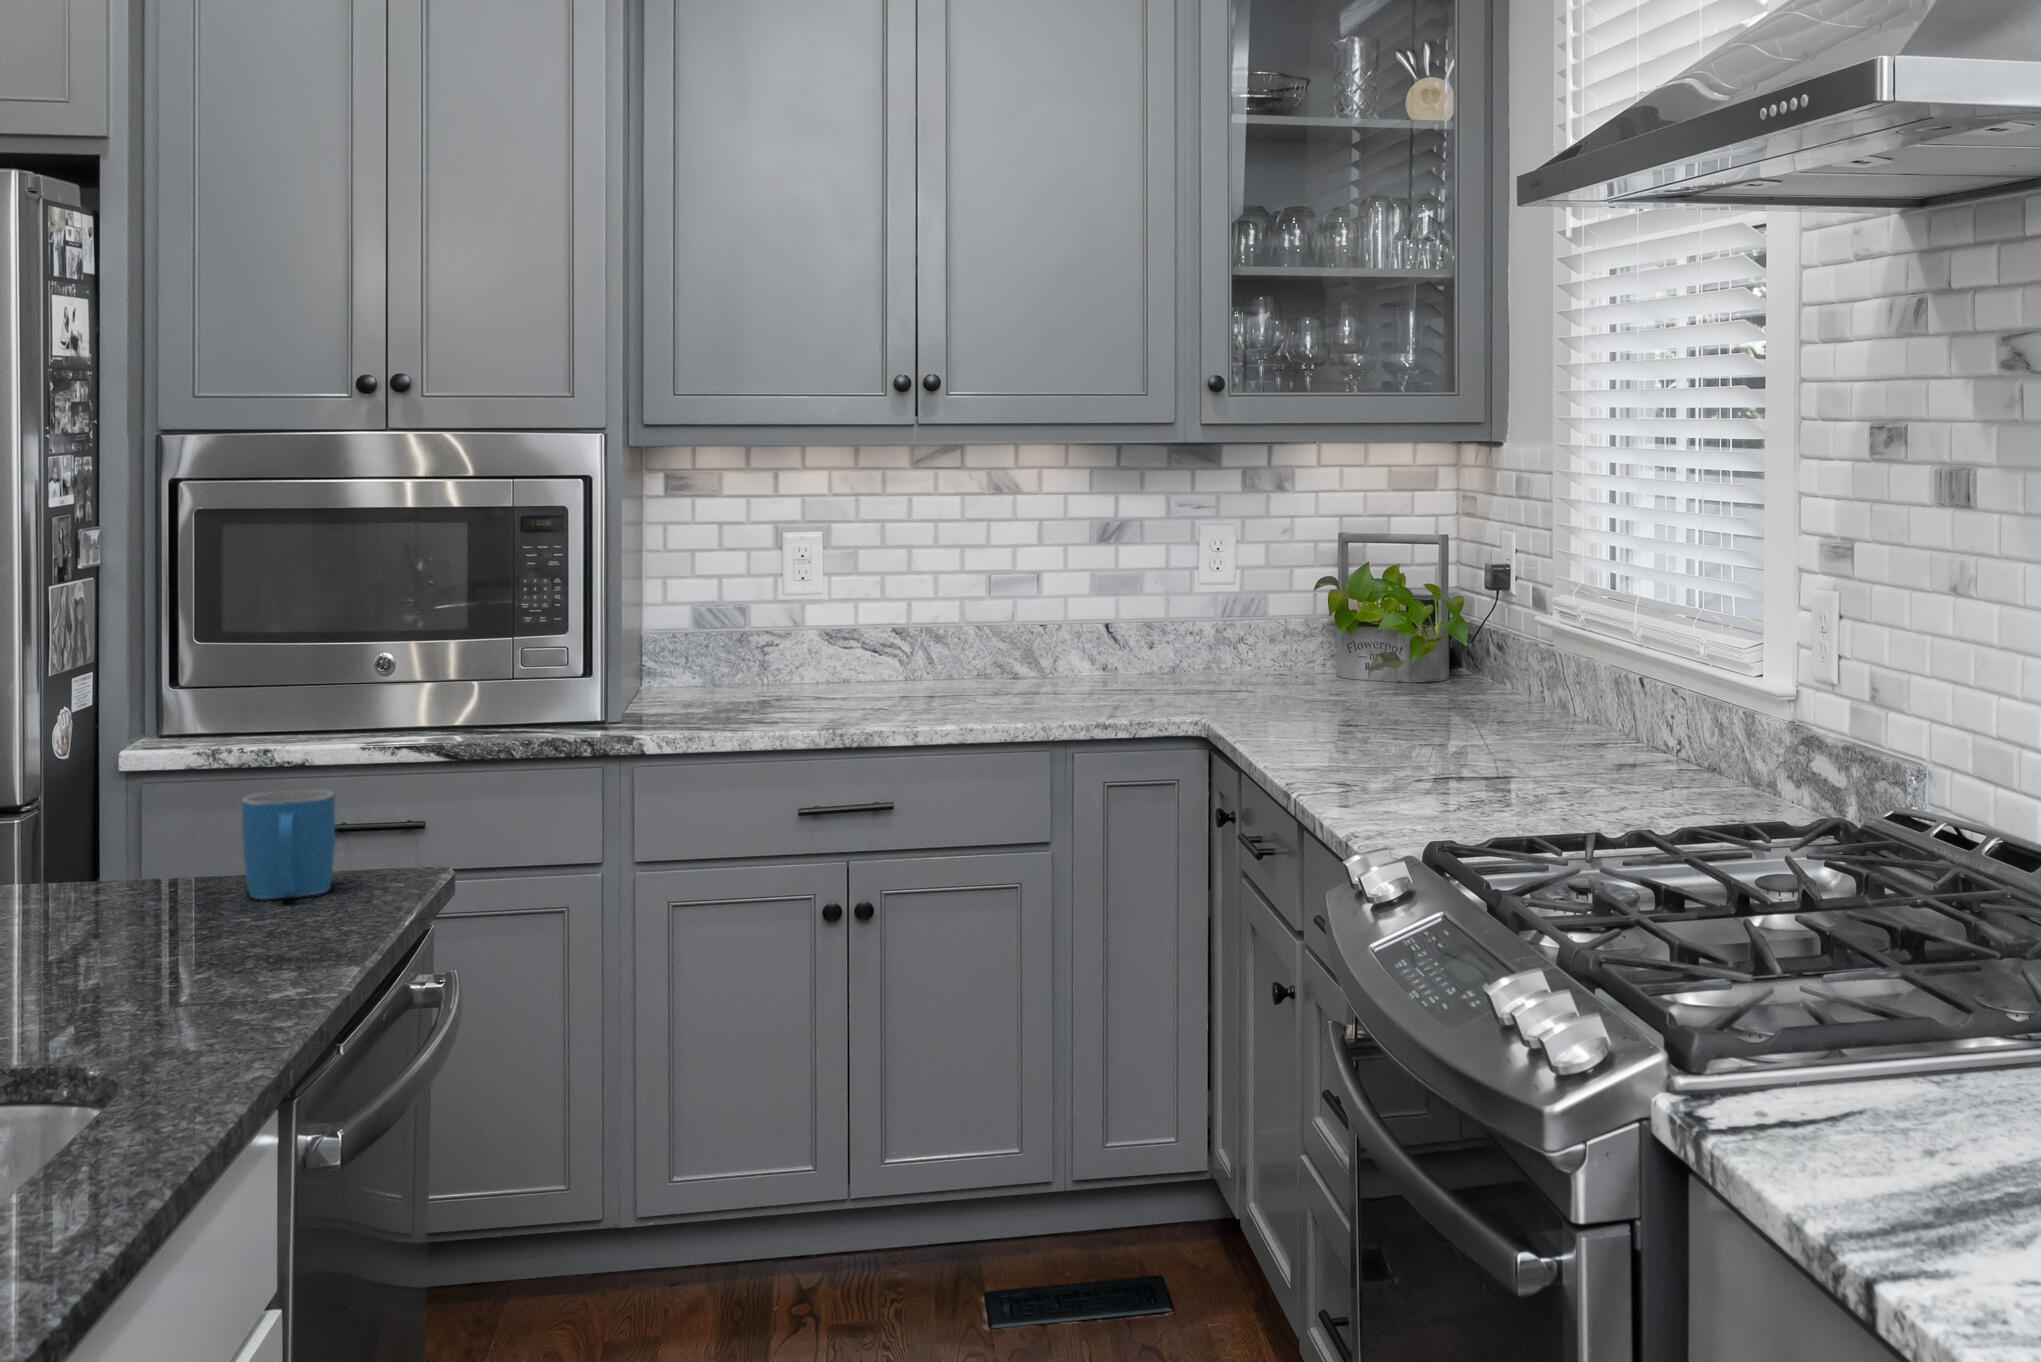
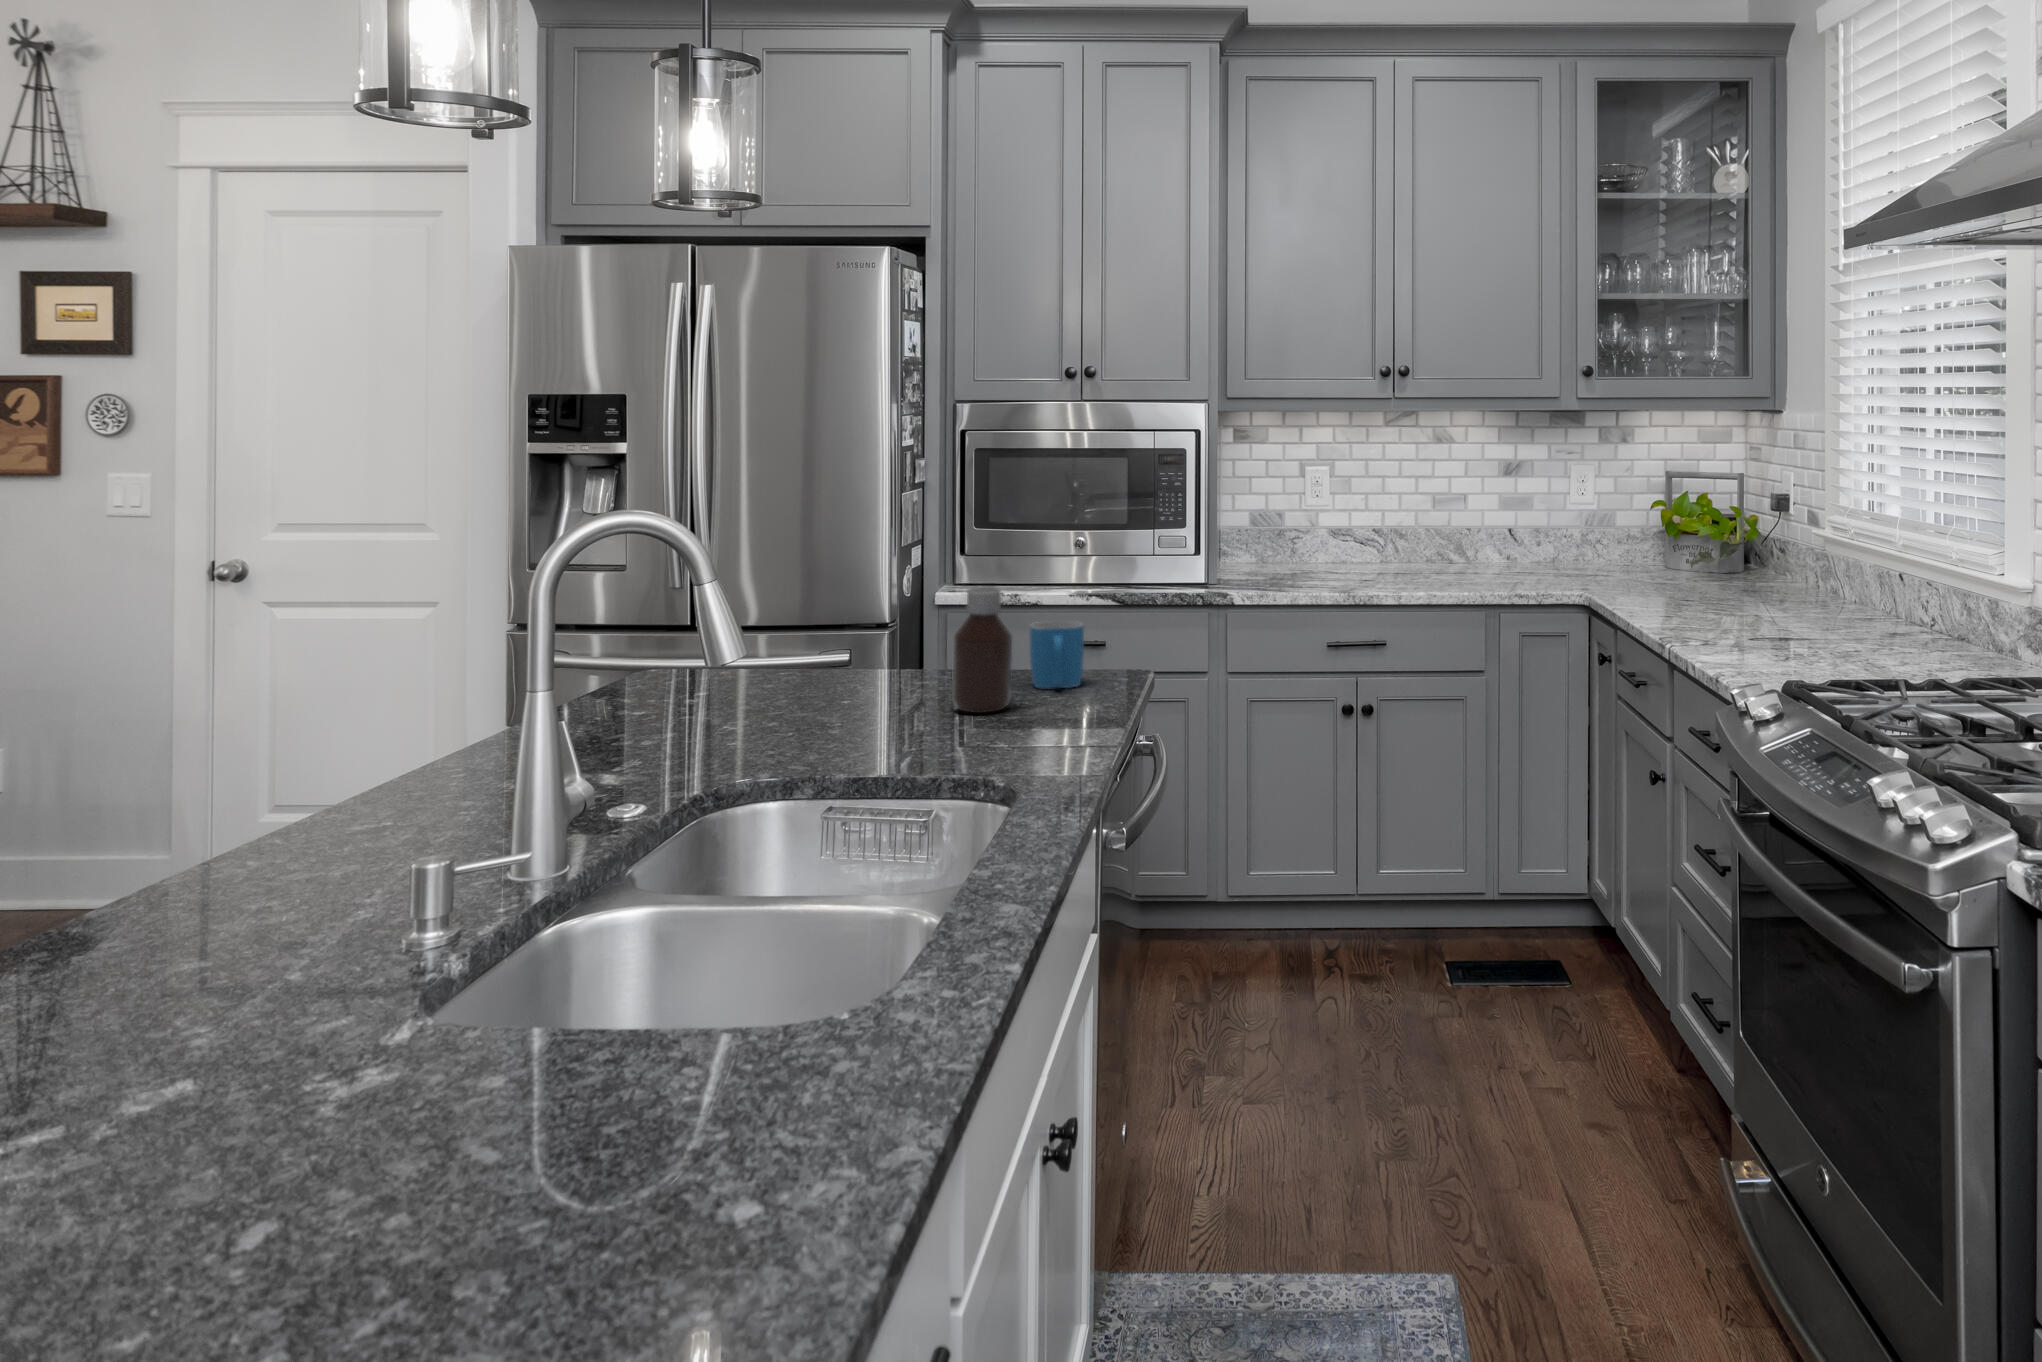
bottle: none [93,741,197,942] -> present [952,587,1012,713]

